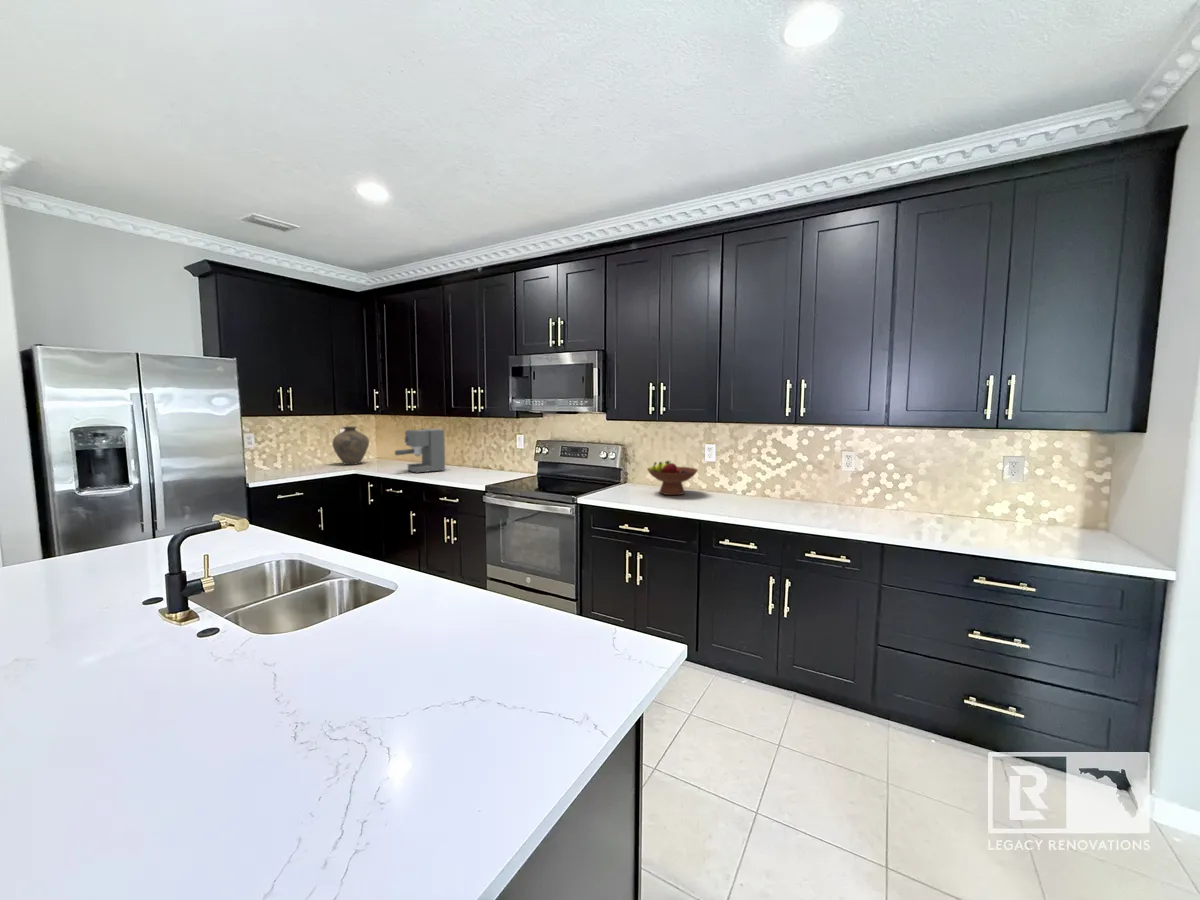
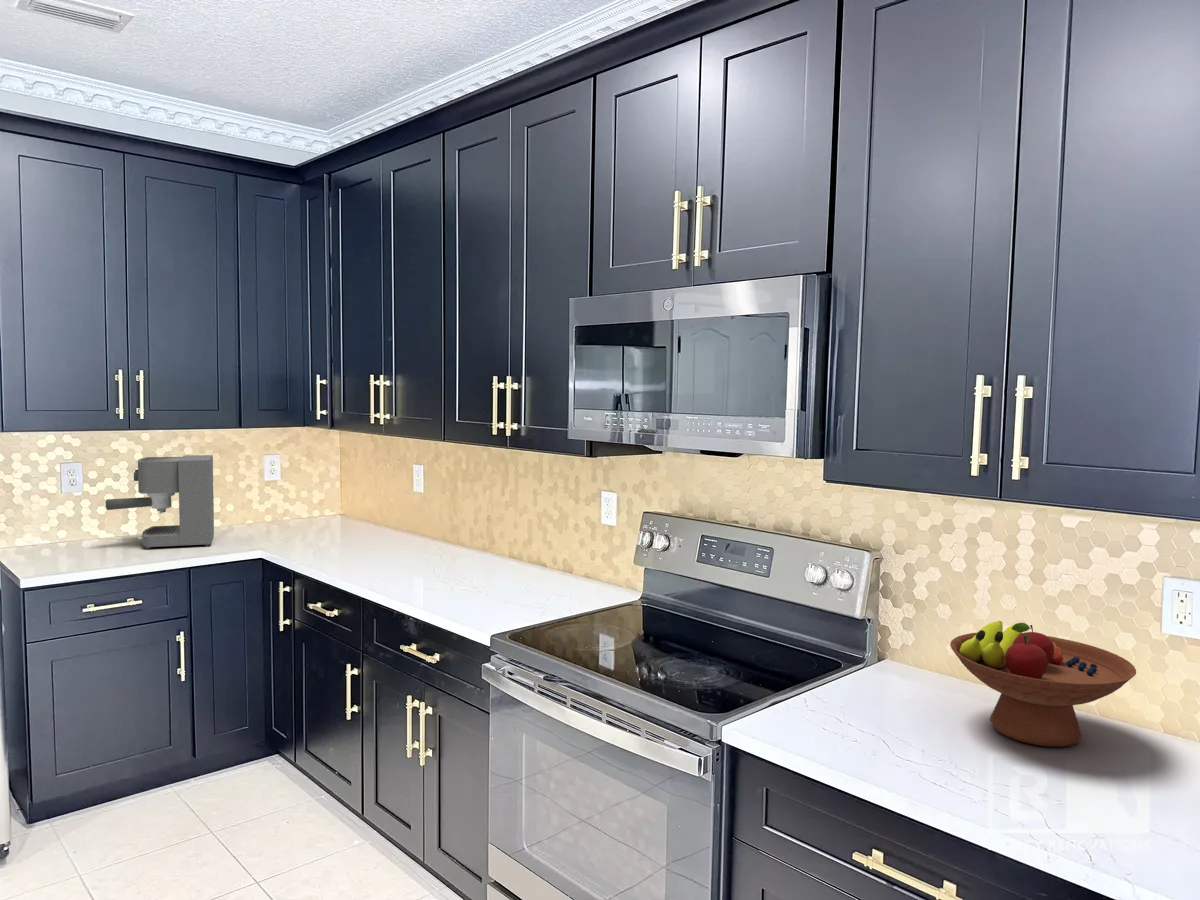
vase: present [333,426,369,465] -> none [247,450,319,530]
coffee maker: present [395,429,445,473] -> present [106,455,214,549]

